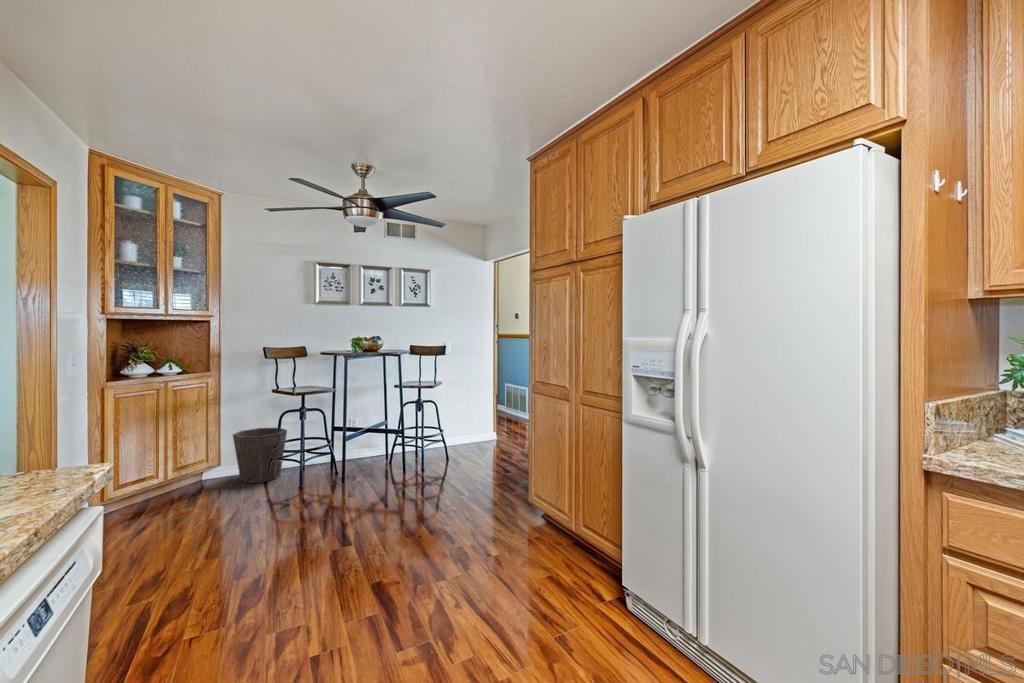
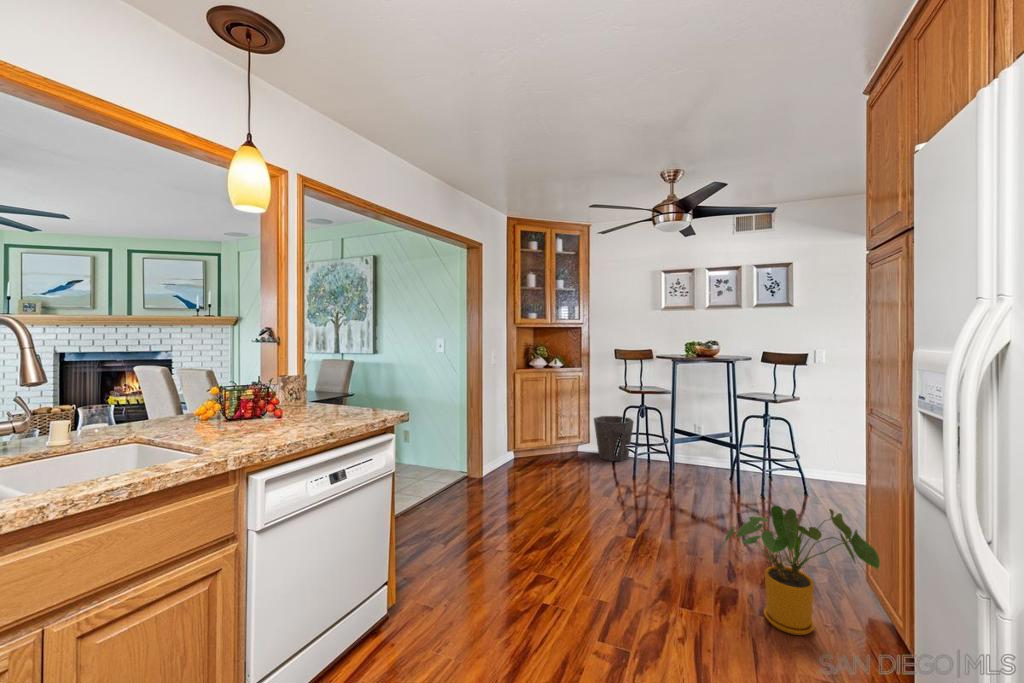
house plant: none [468,457,569,564] -> present [725,506,880,635]

